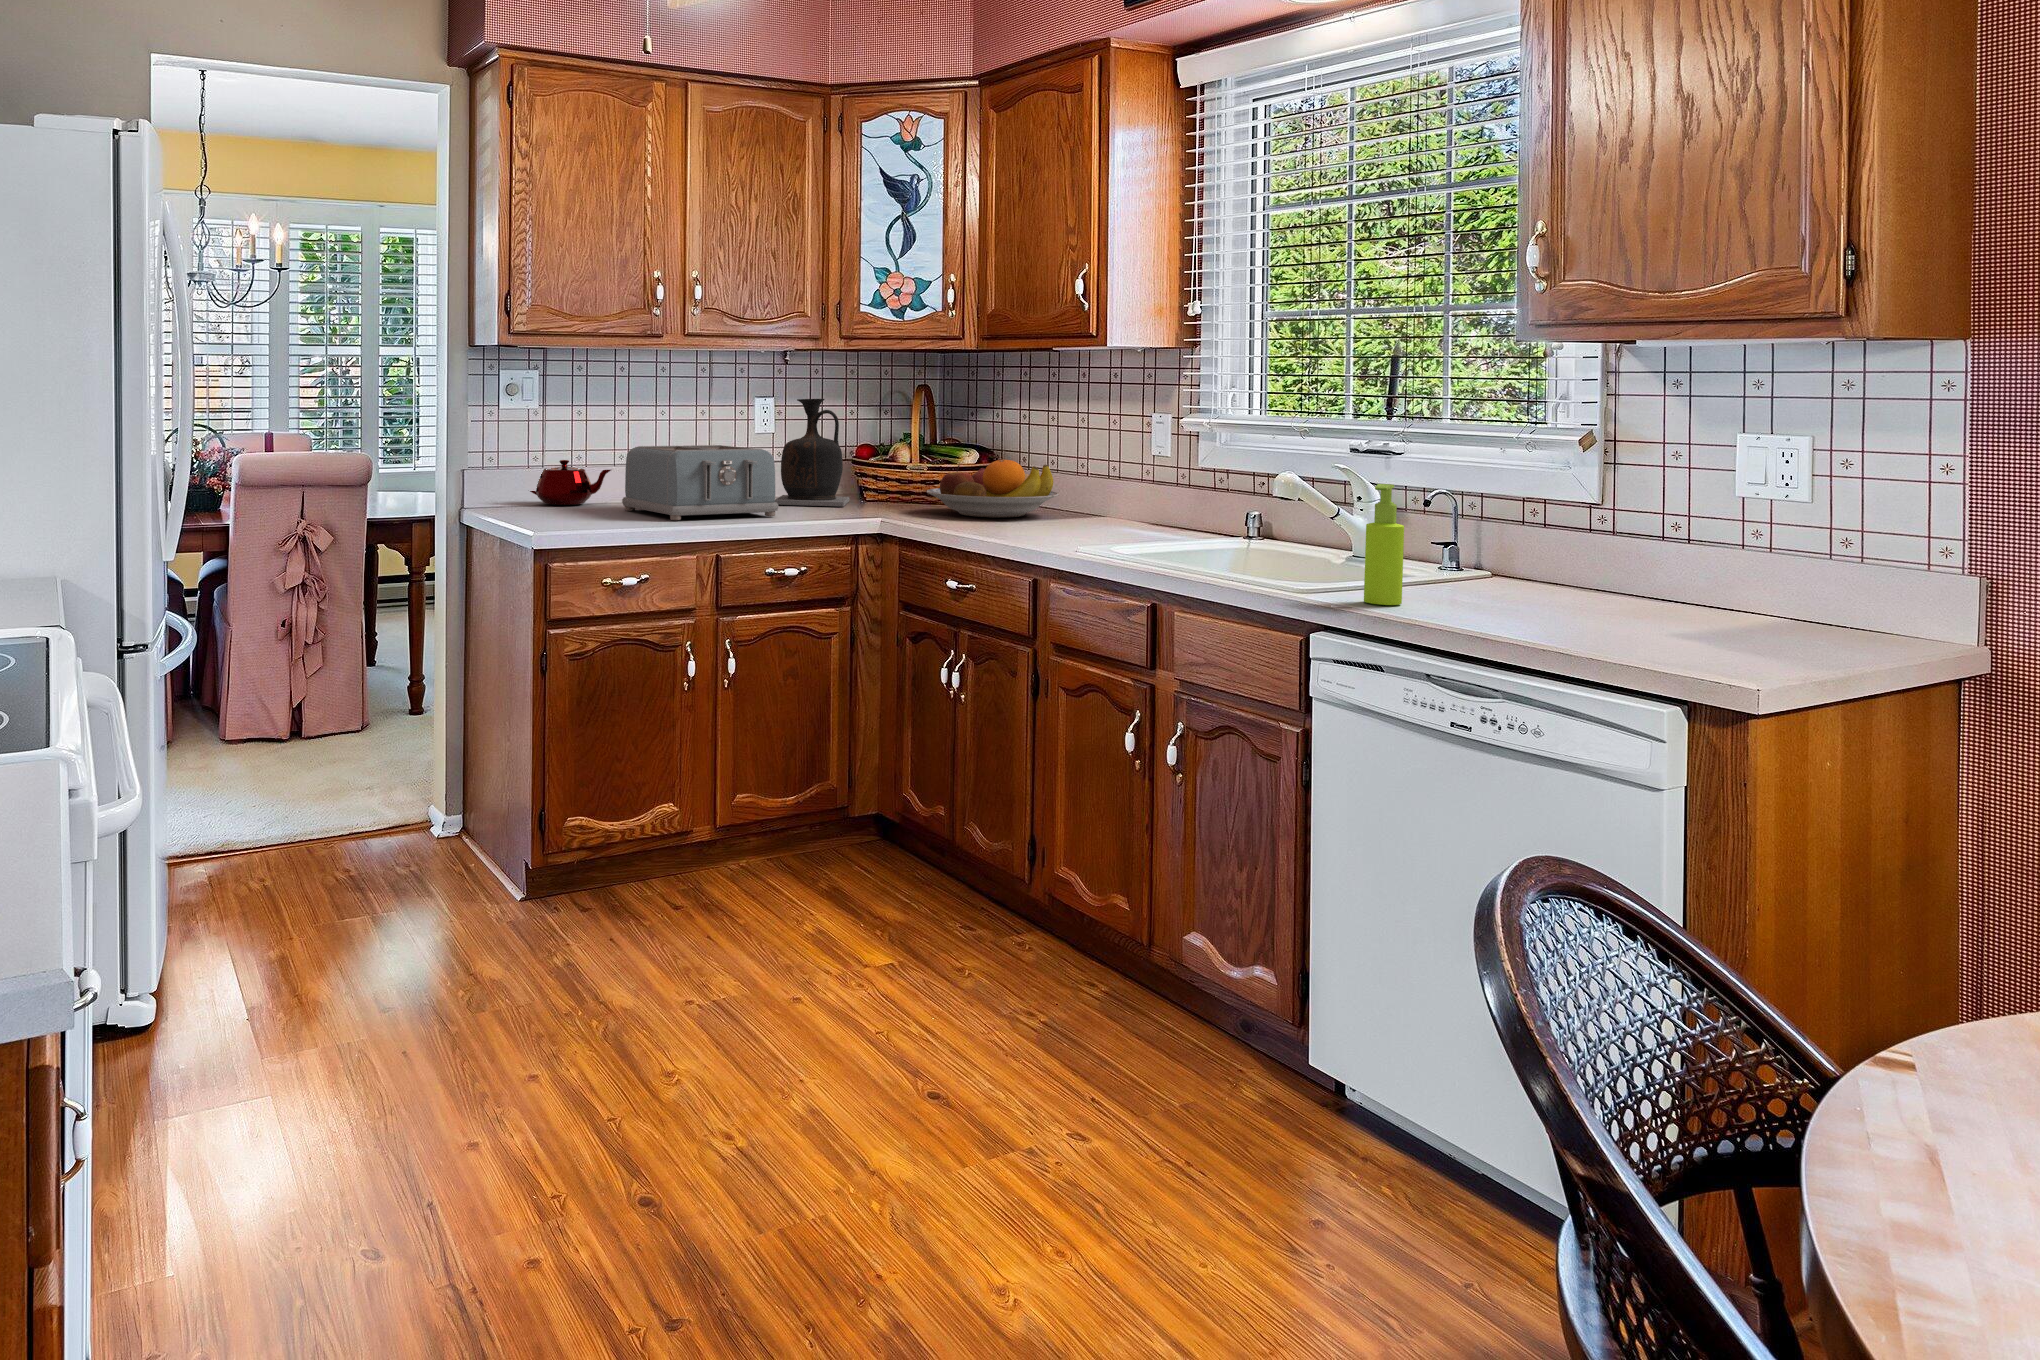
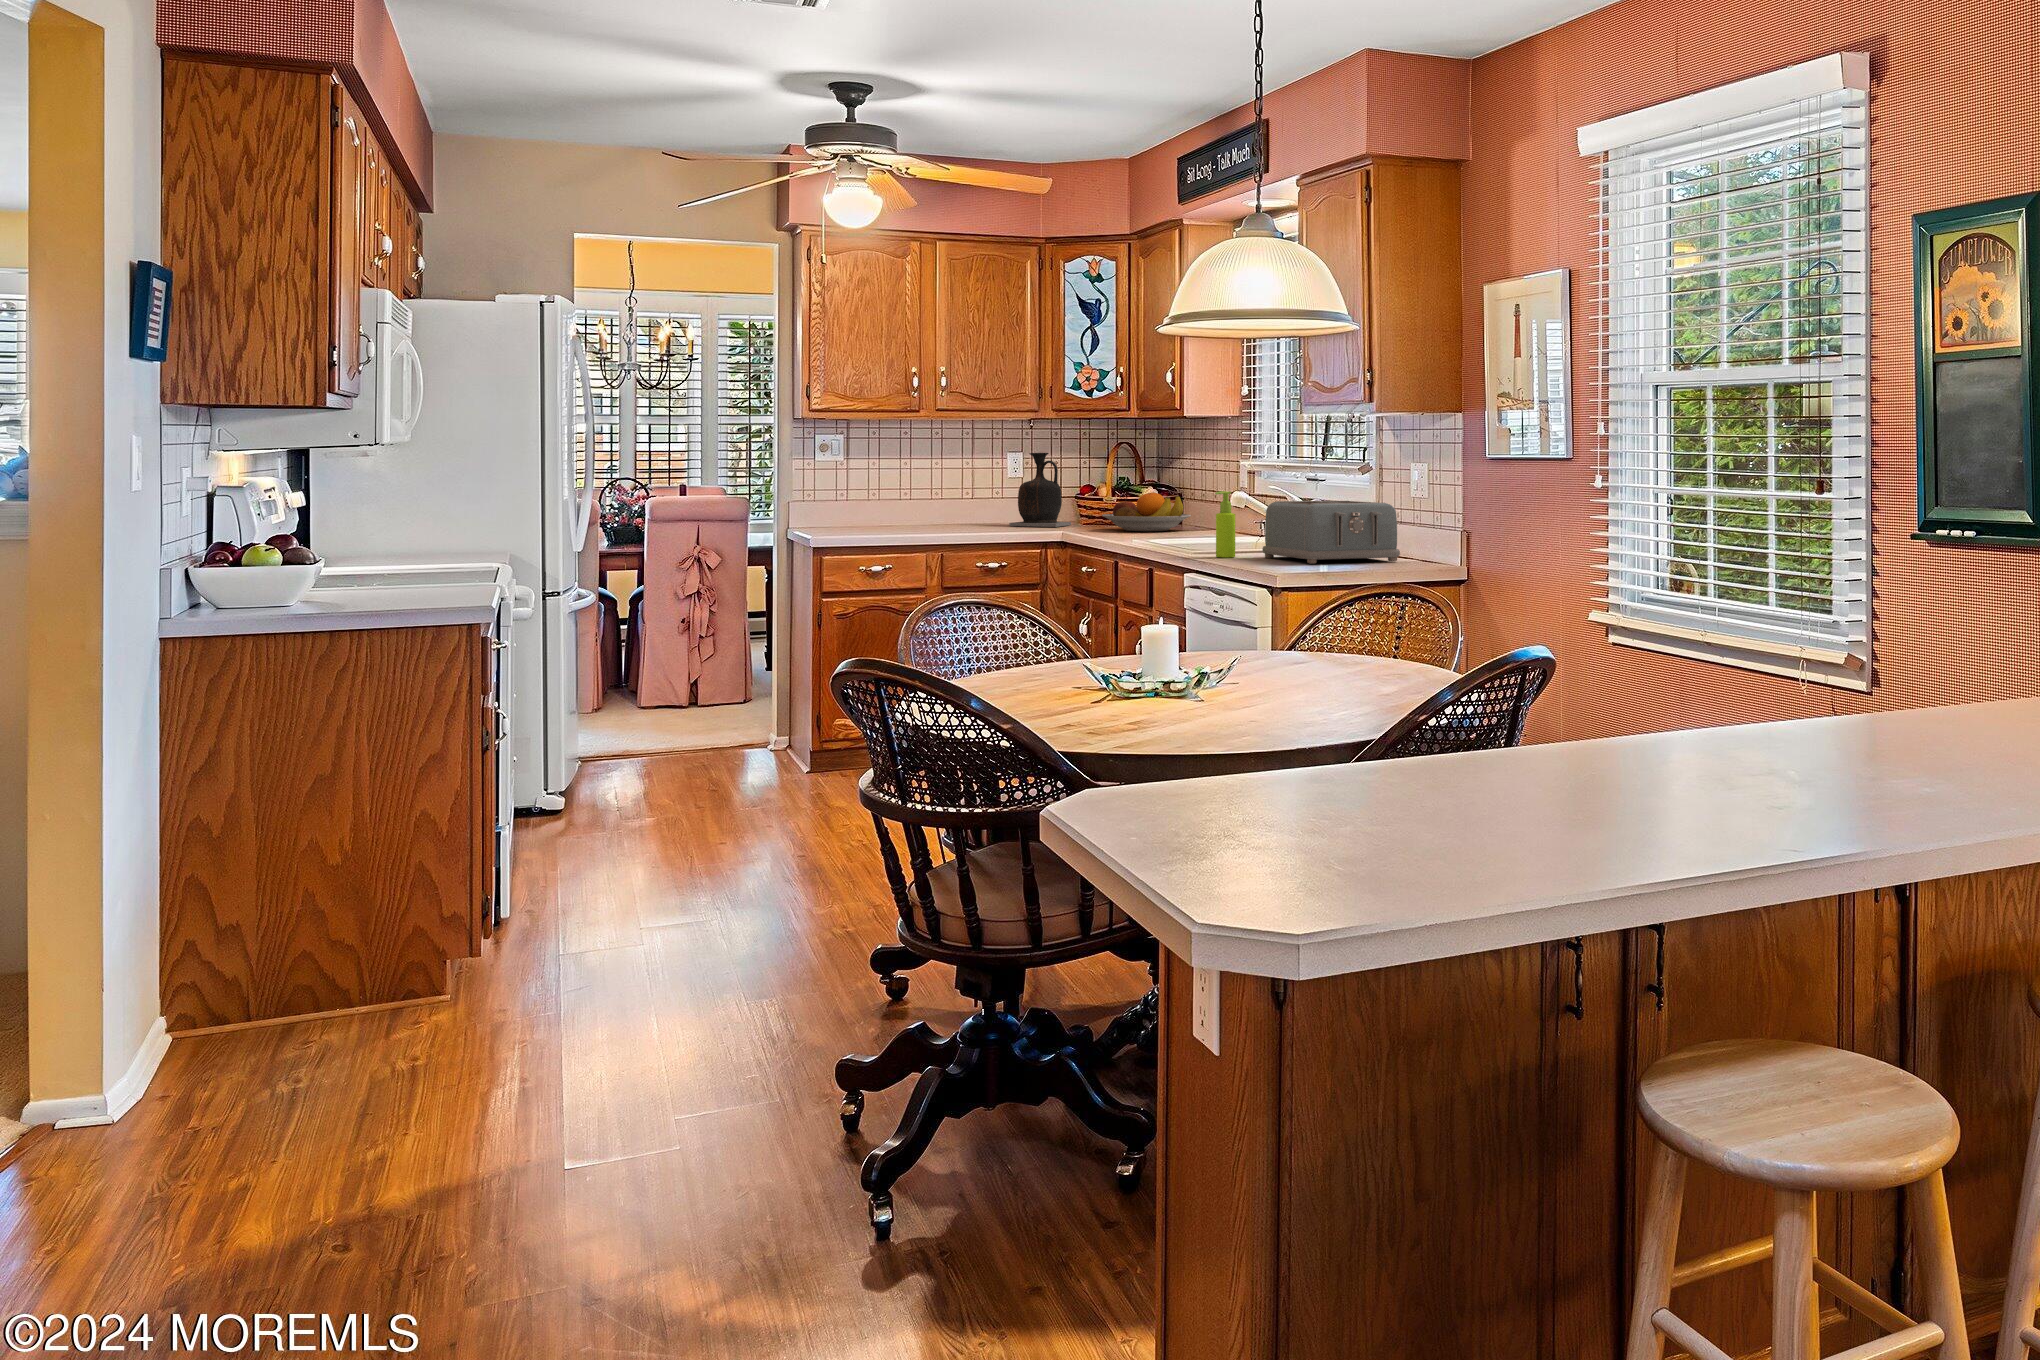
toaster: present [622,445,778,520] -> present [1262,501,1400,564]
teapot: present [530,460,611,505] -> none [832,495,895,525]

